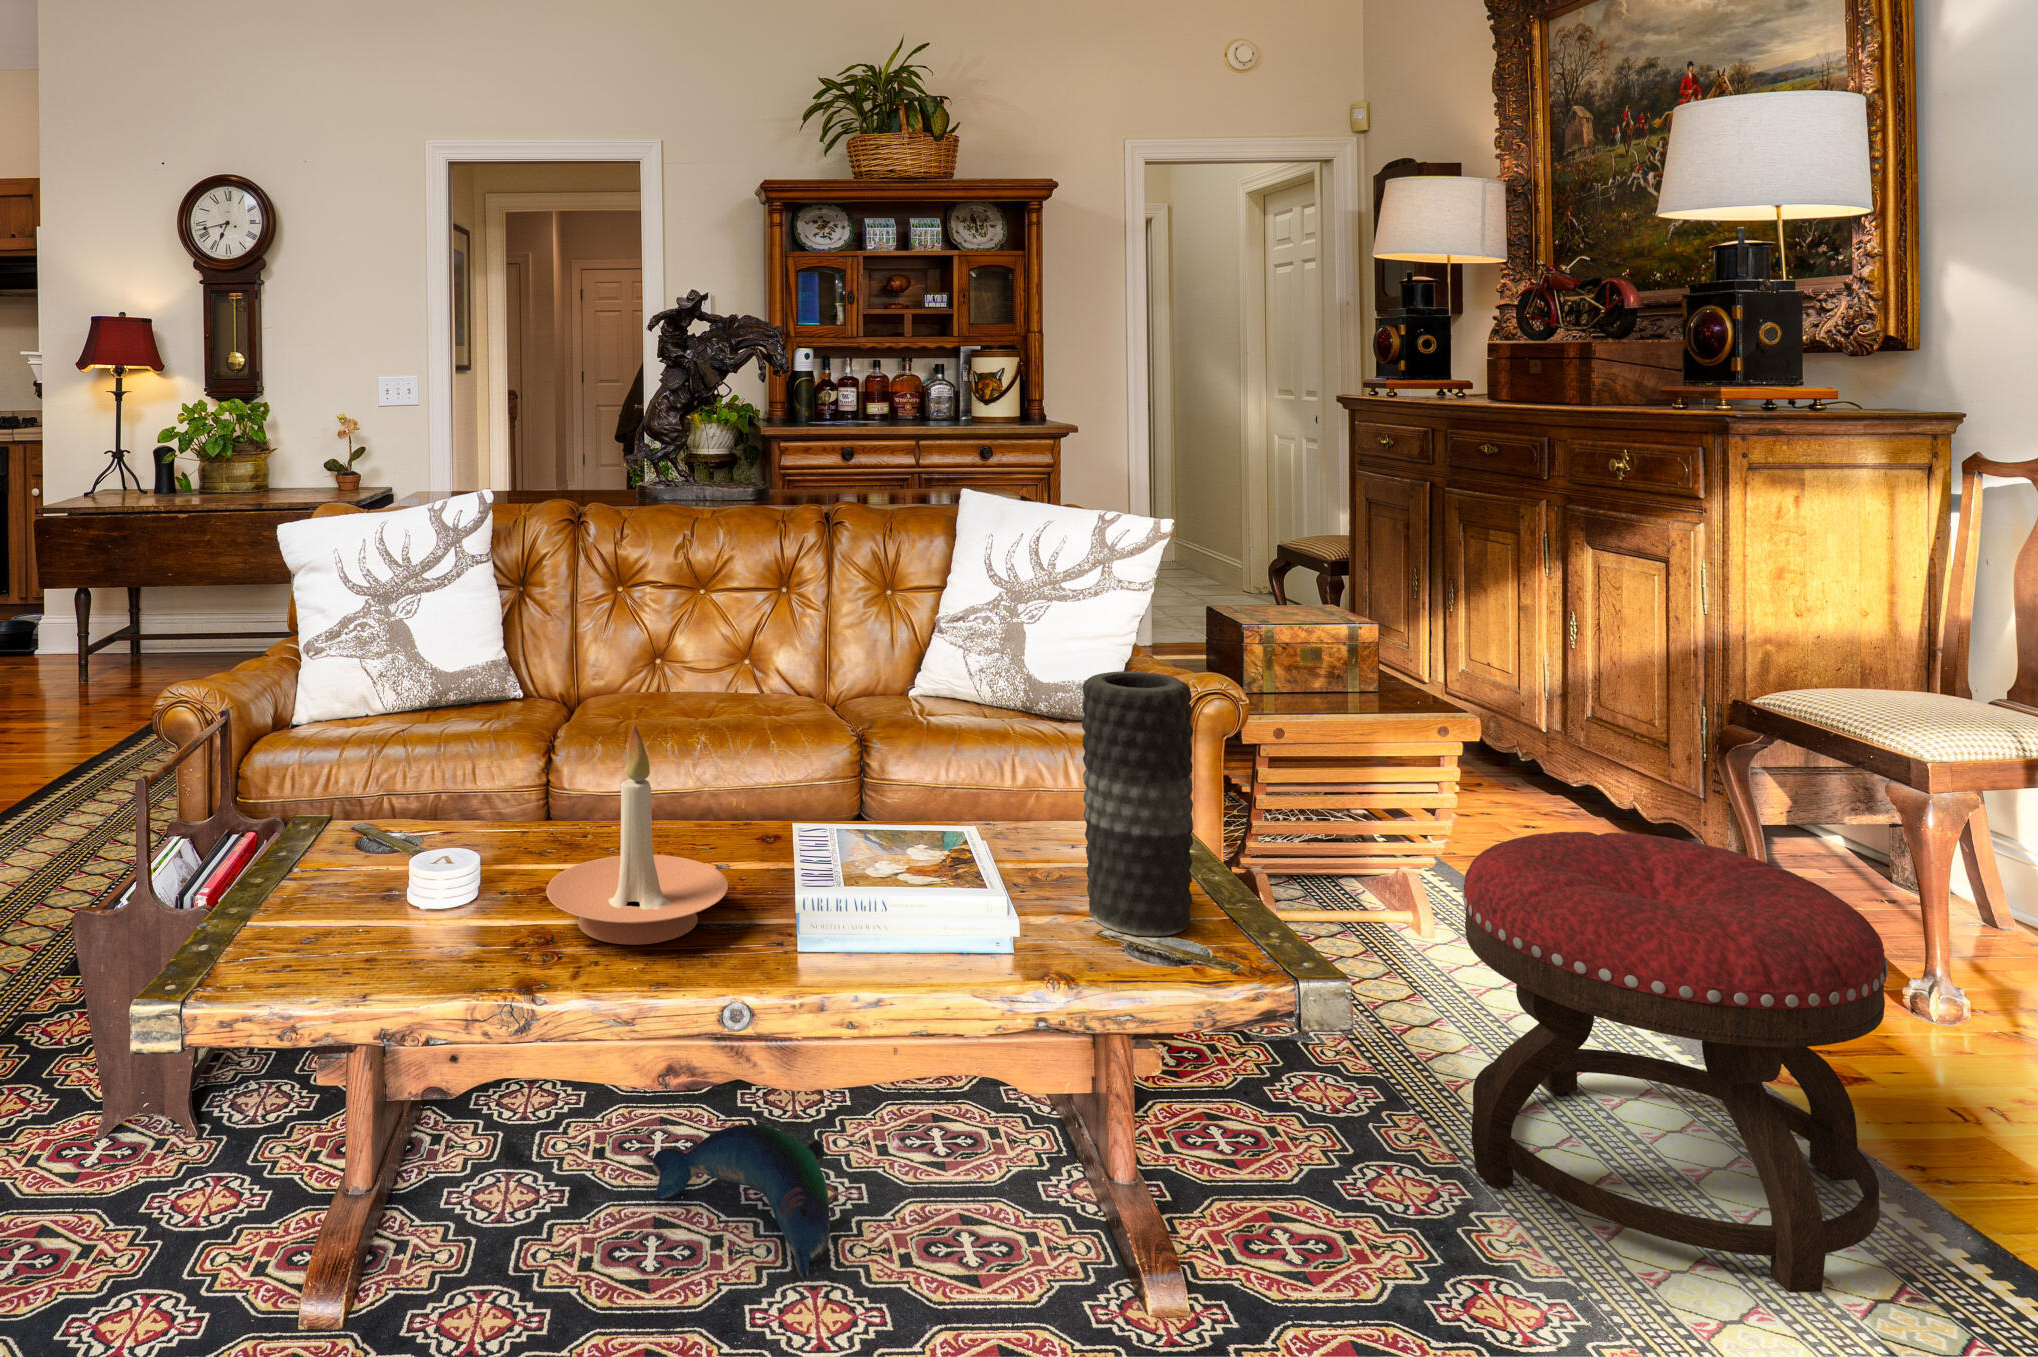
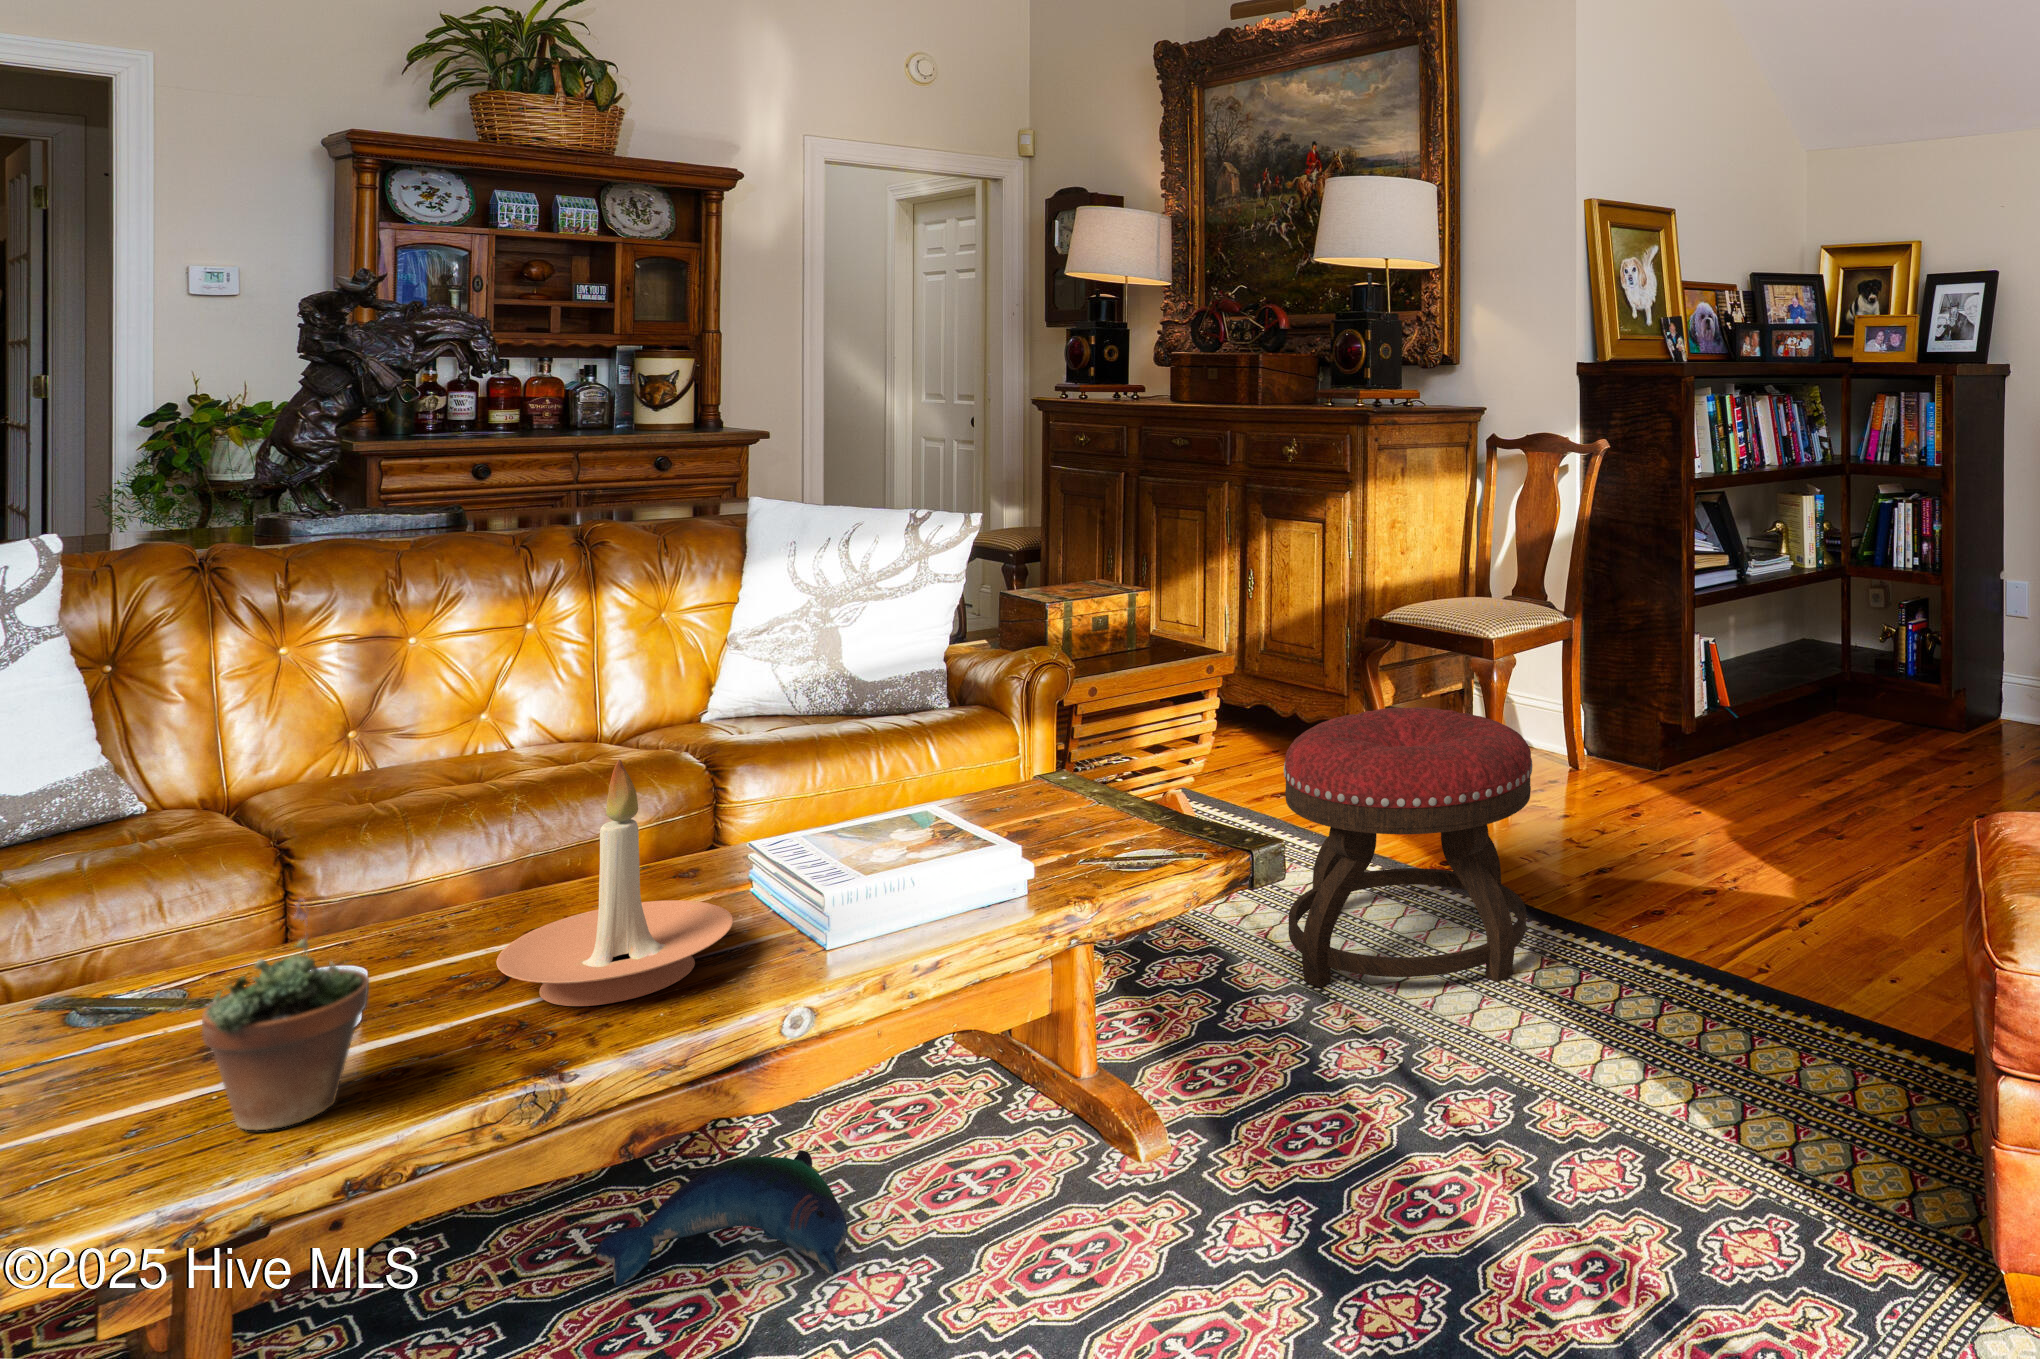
vase: present [1082,671,1193,936] -> none [1058,631,1152,855]
succulent plant: none [318,792,427,969] -> present [202,899,369,1130]

